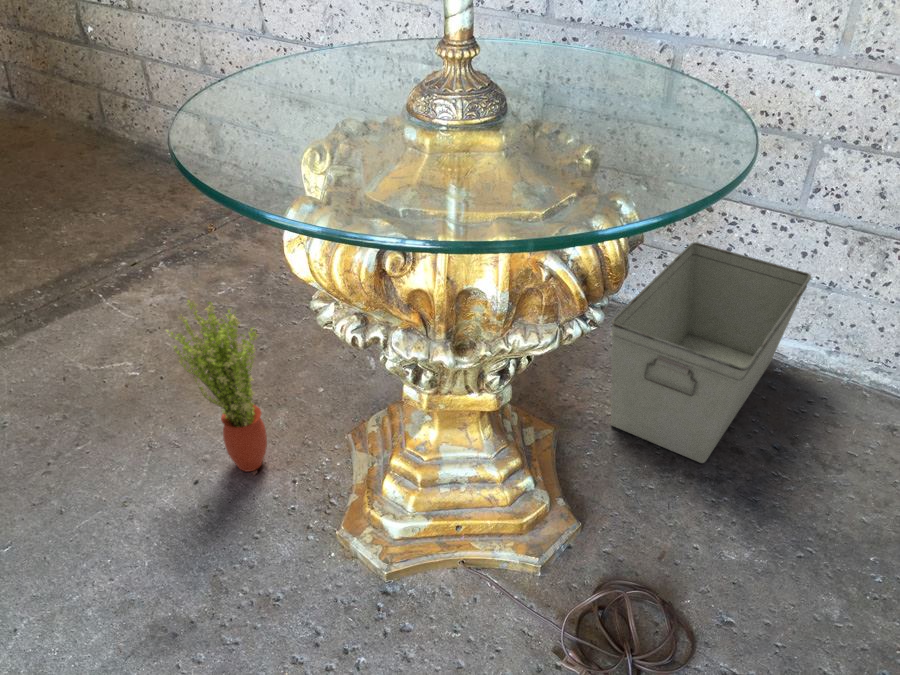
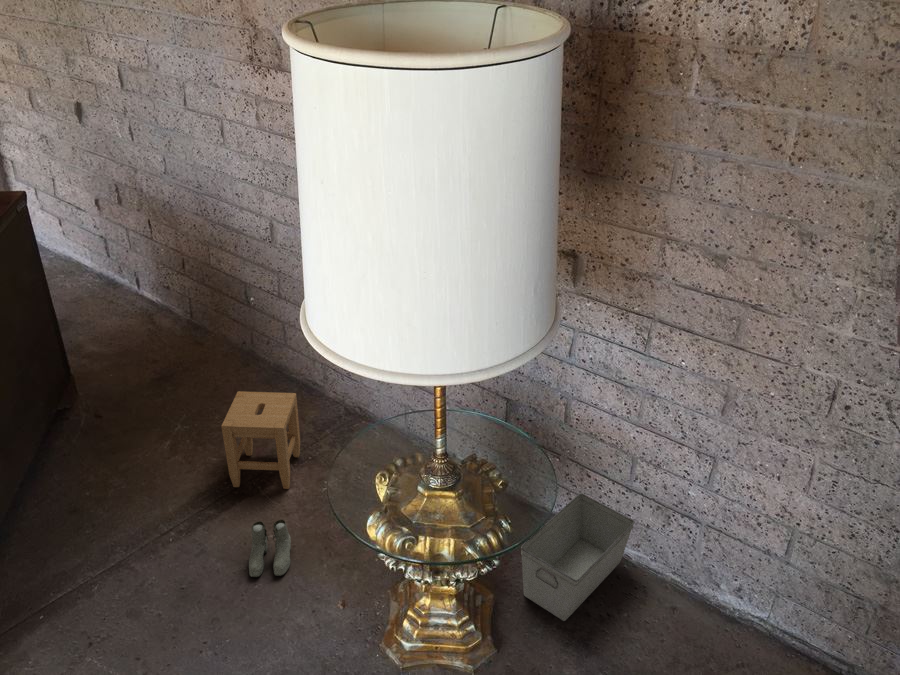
stool: none [10,126,181,296] -> present [221,391,300,489]
potted plant: present [167,300,267,472] -> none [310,531,351,608]
boots: none [63,317,154,429] -> present [249,520,291,577]

